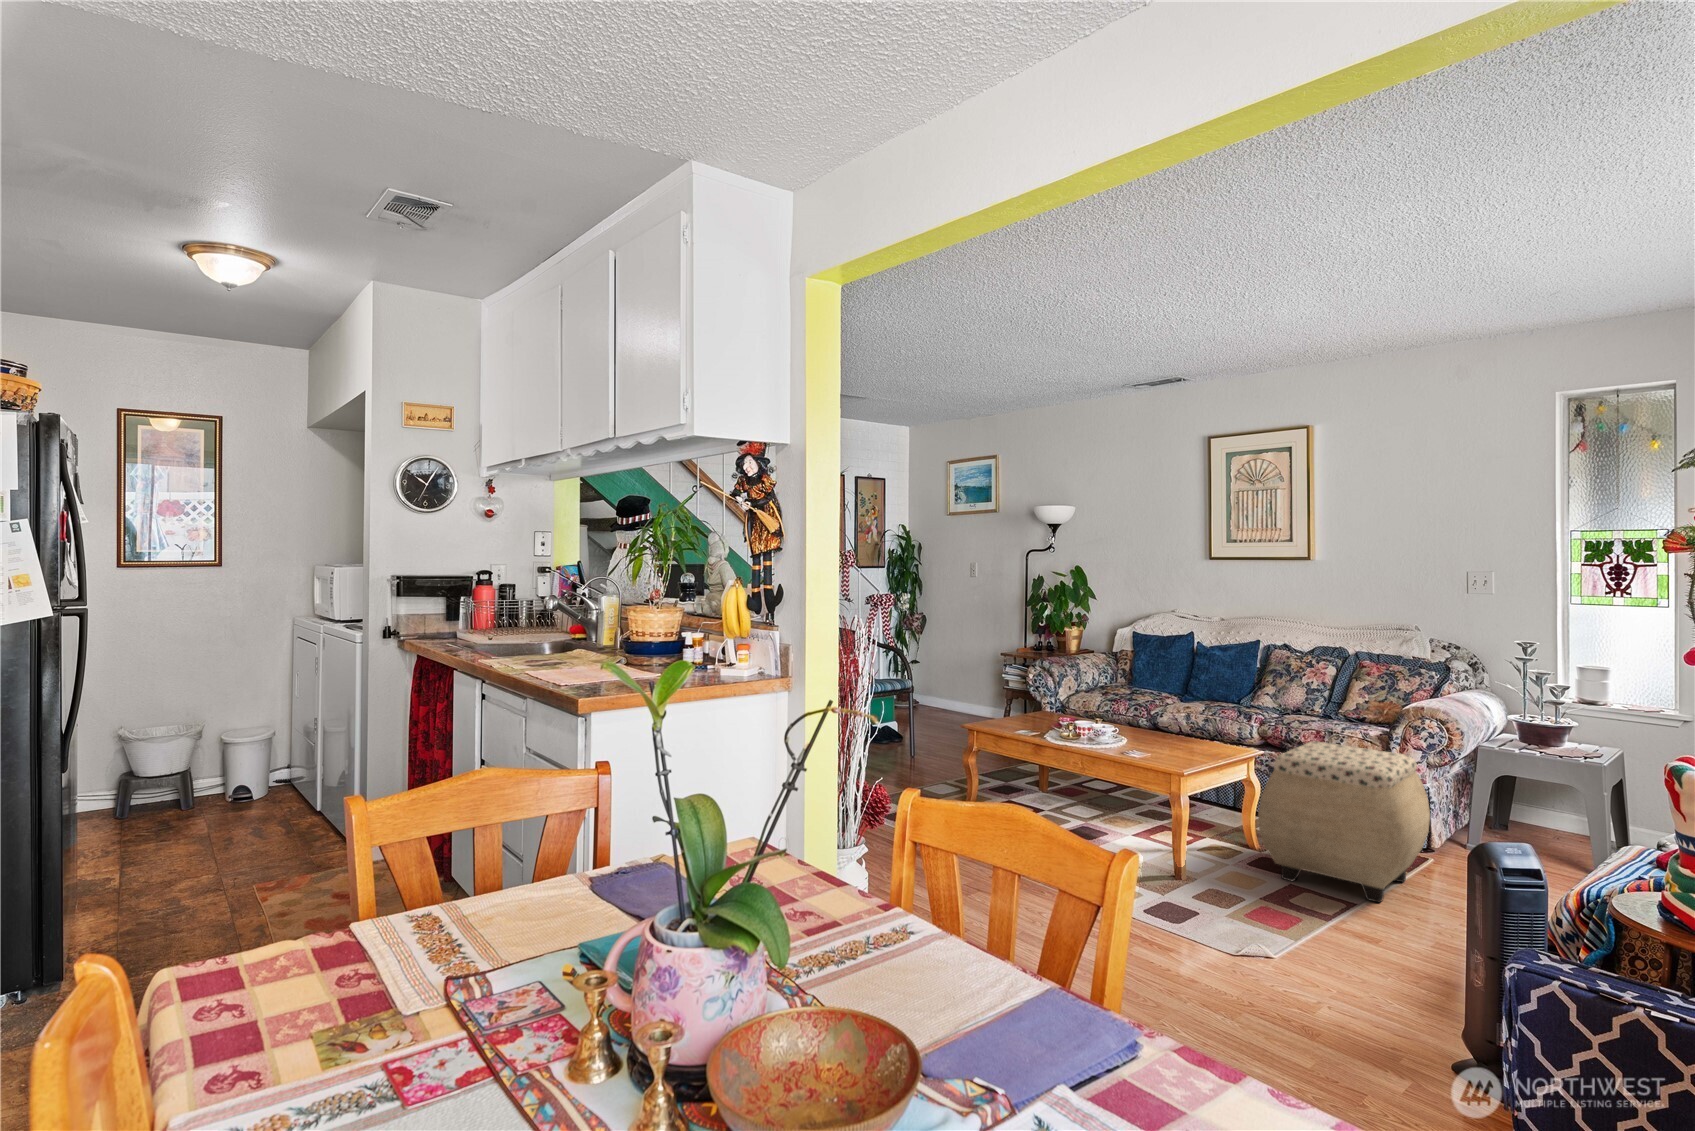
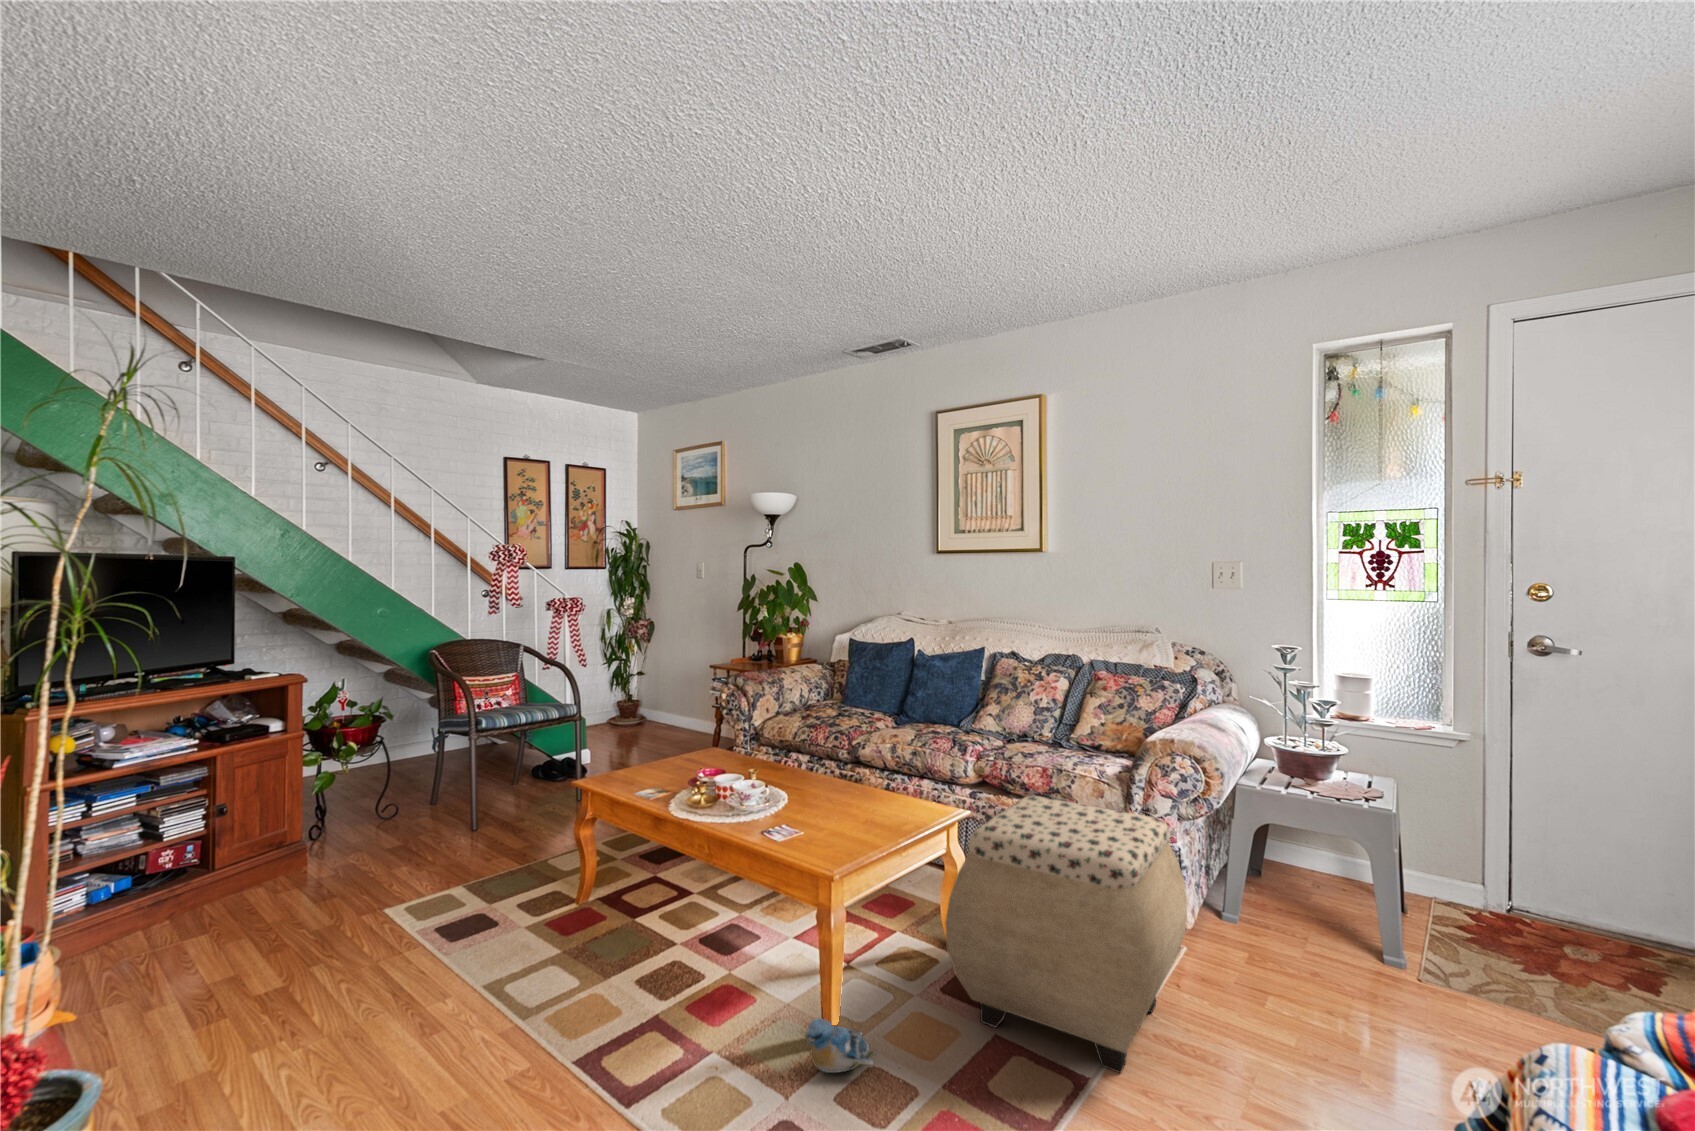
plush toy: none [1174,857,1219,889] -> present [804,1018,876,1073]

